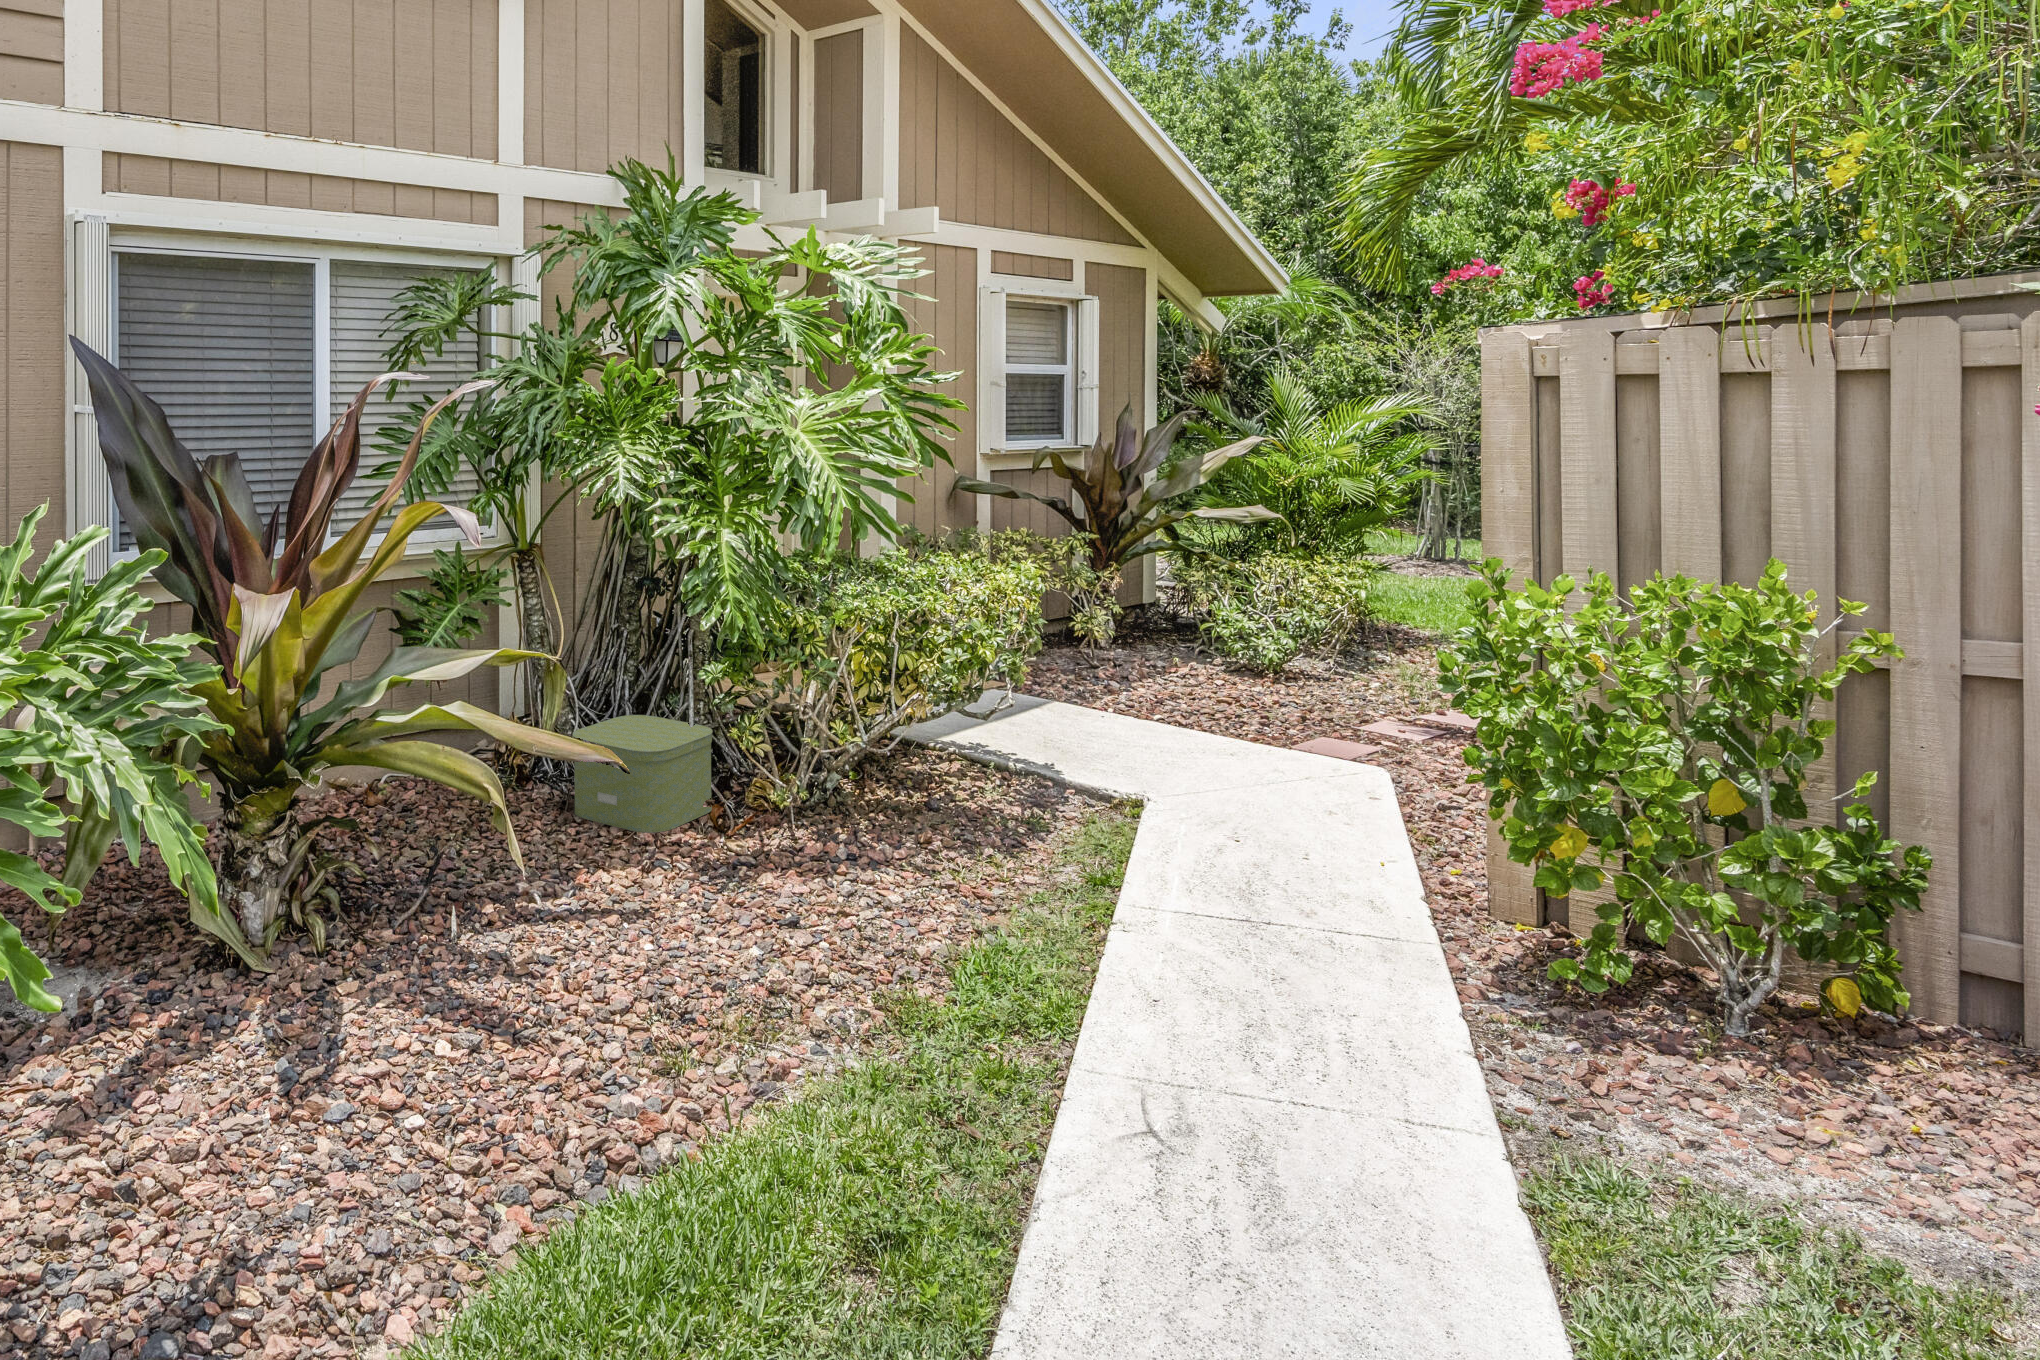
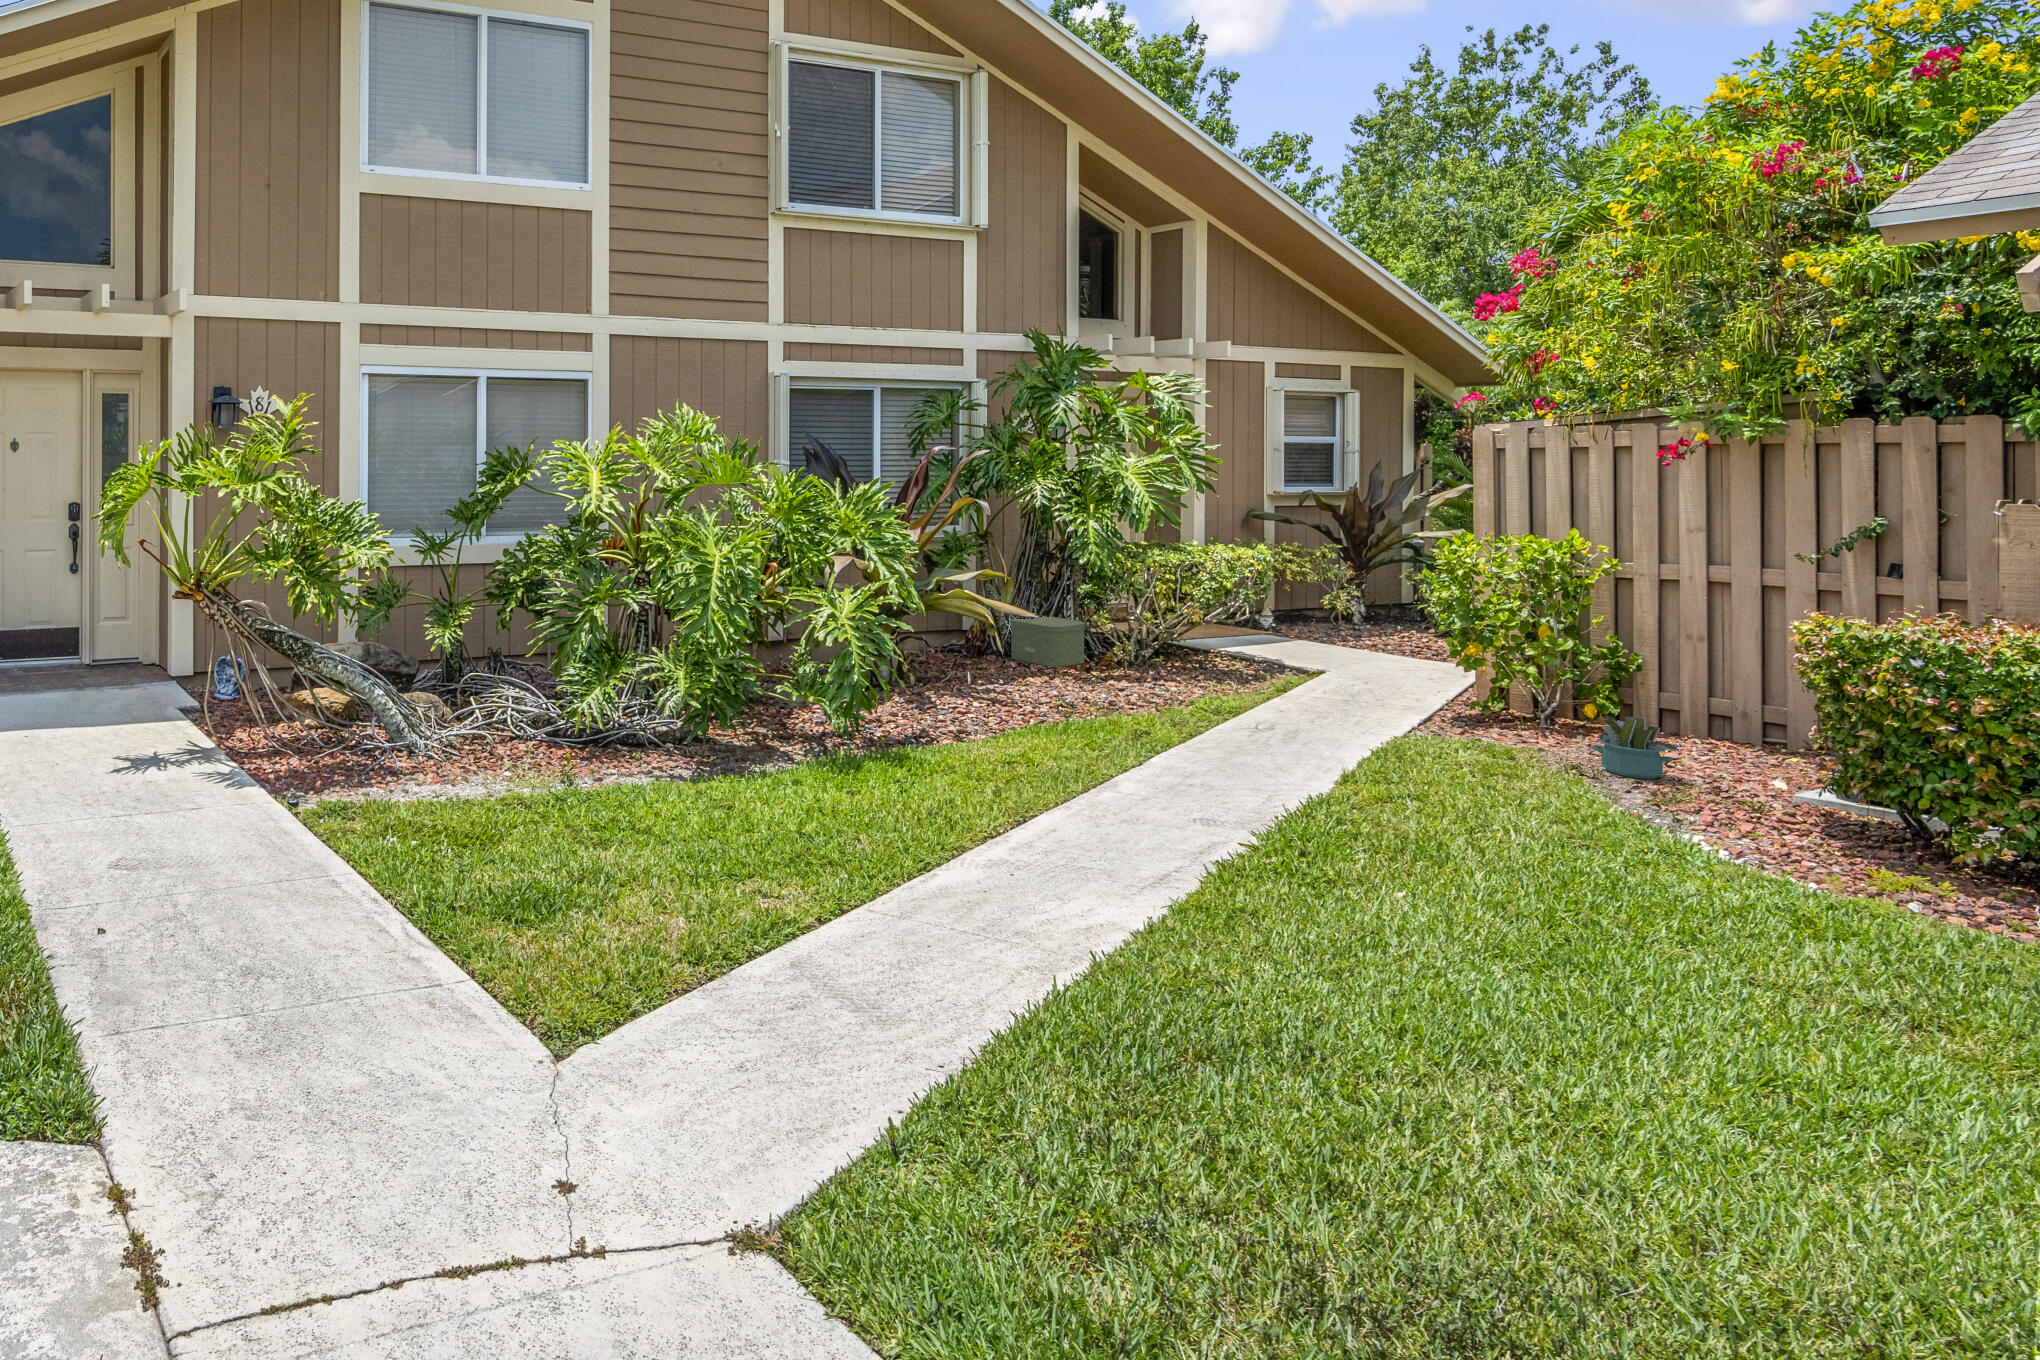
decorative plant: none [1789,964,2000,1134] -> present [1591,716,1679,779]

